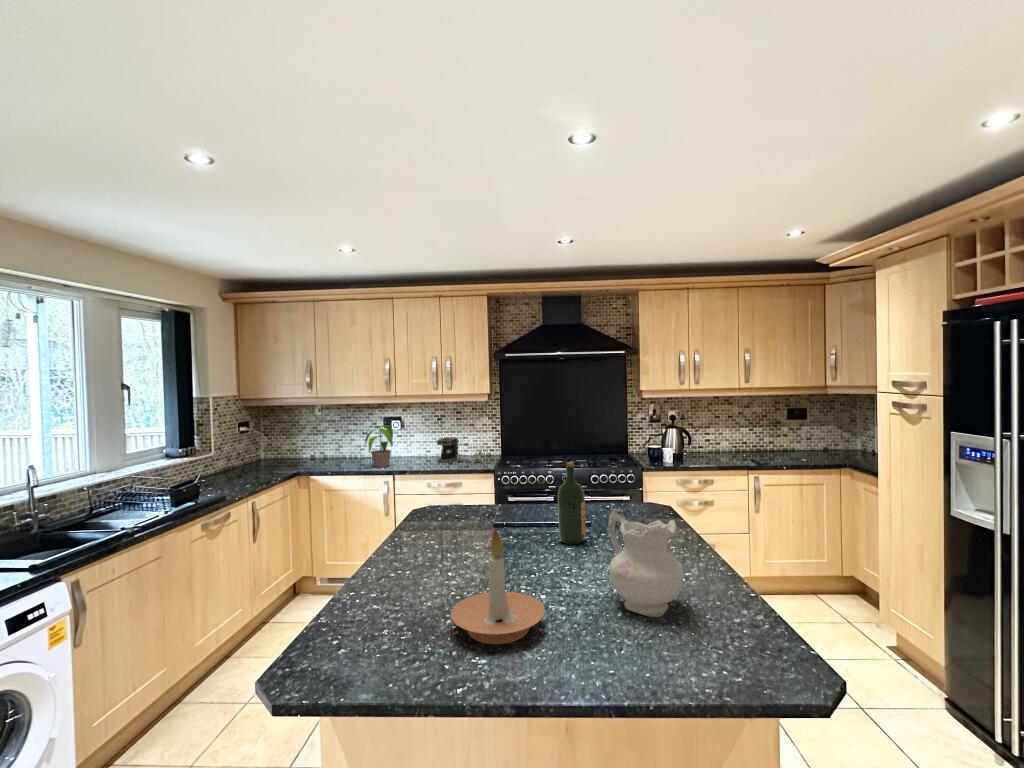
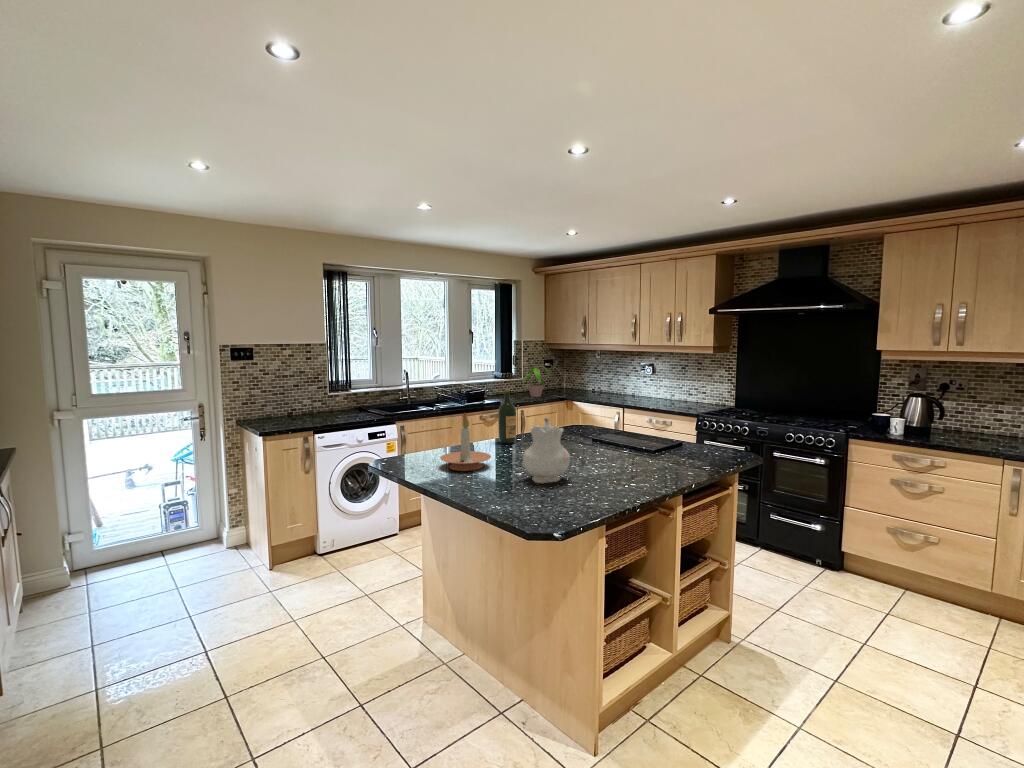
potted plant: present [365,425,393,467] -> present [523,366,550,397]
coffee maker: present [437,437,482,463] -> none [670,384,705,409]
wine bottle: present [558,462,586,544] -> present [498,389,516,444]

